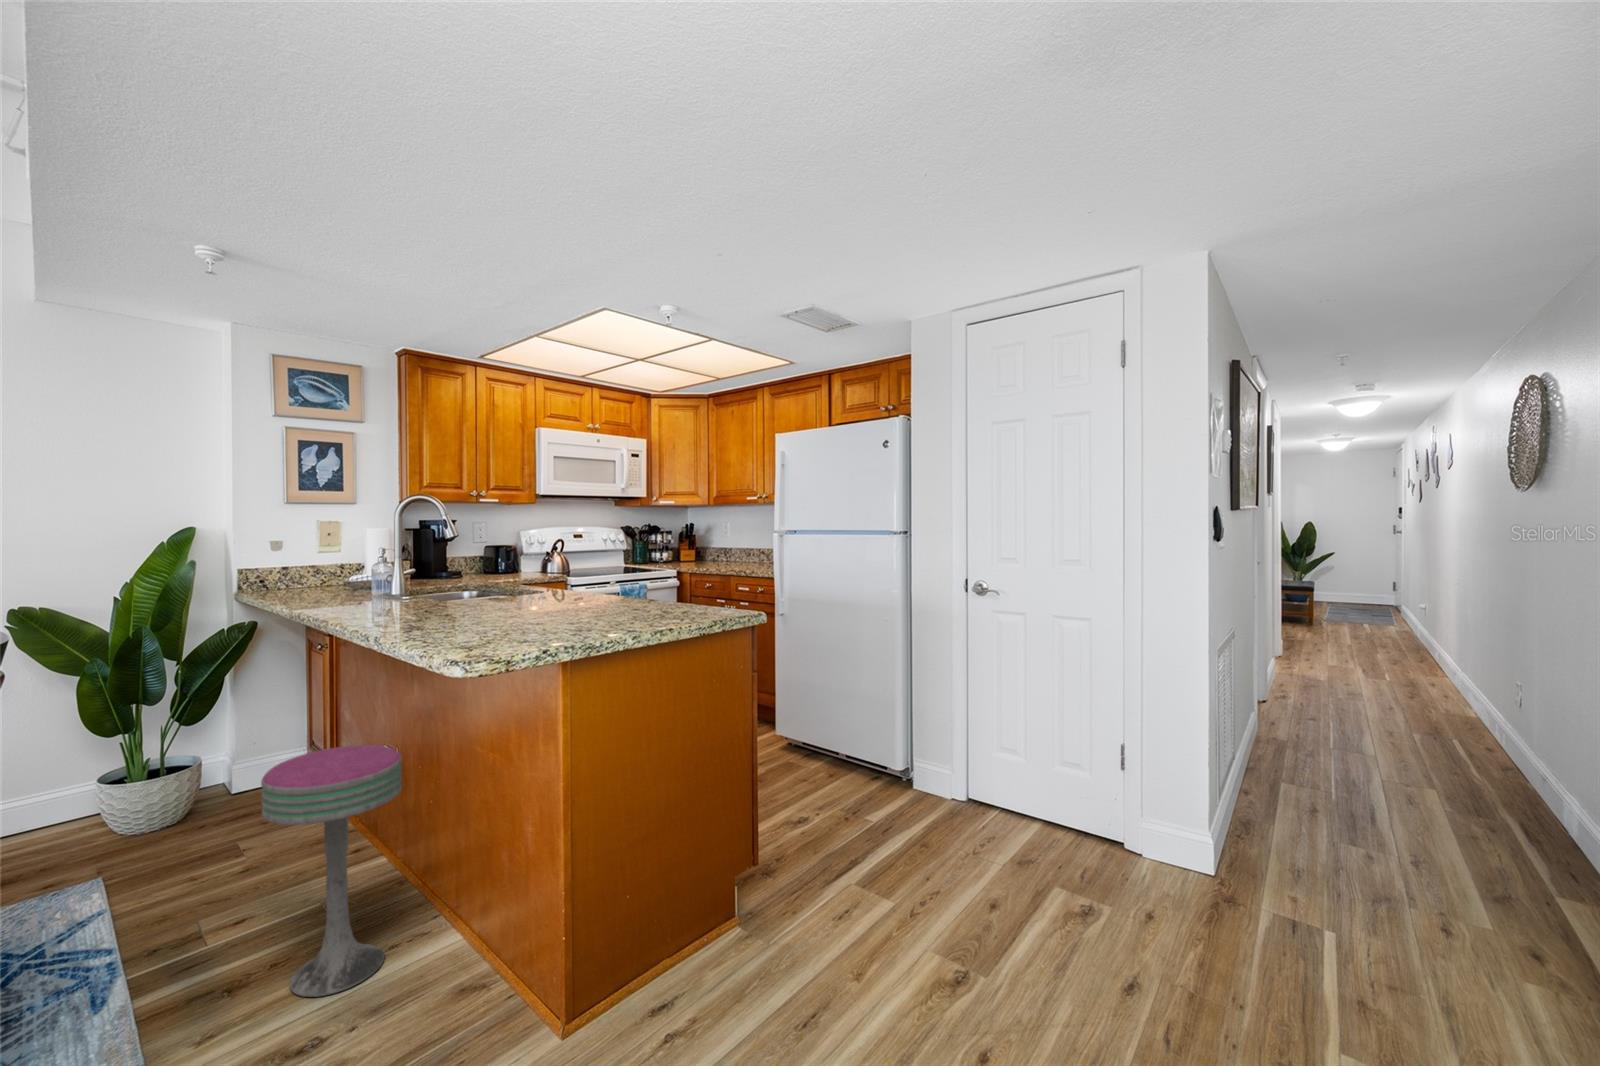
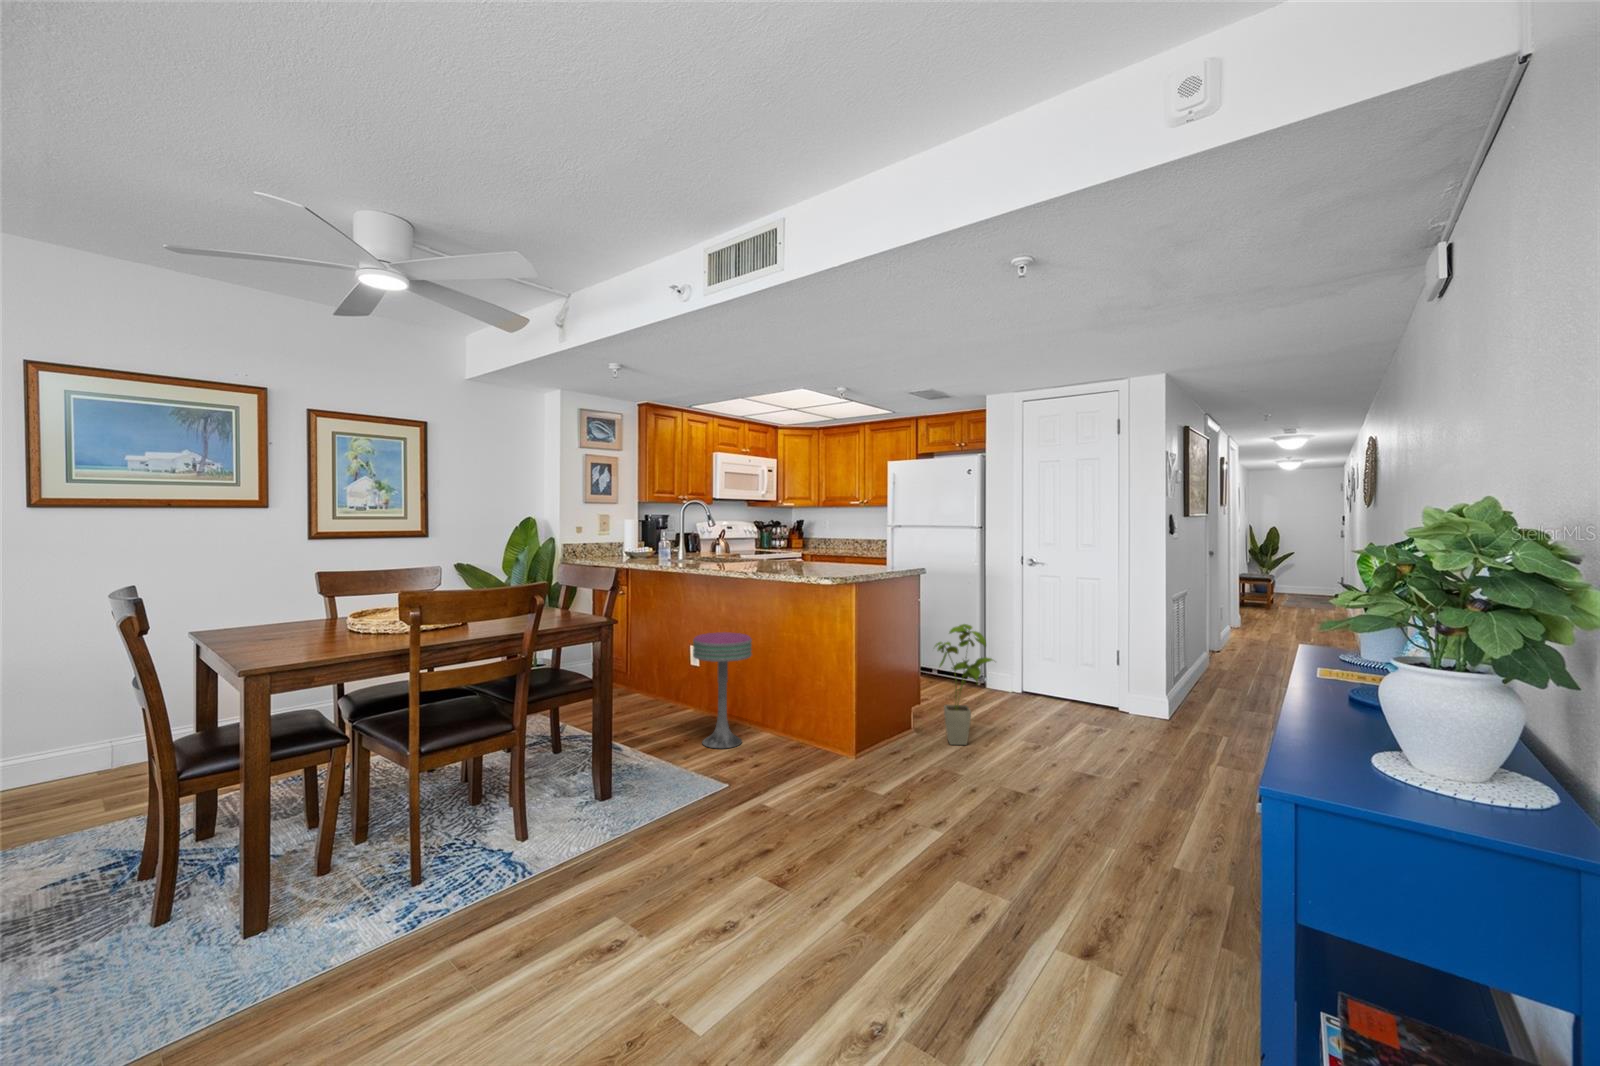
house plant: none [761,731,886,976] -> present [935,624,993,745]

